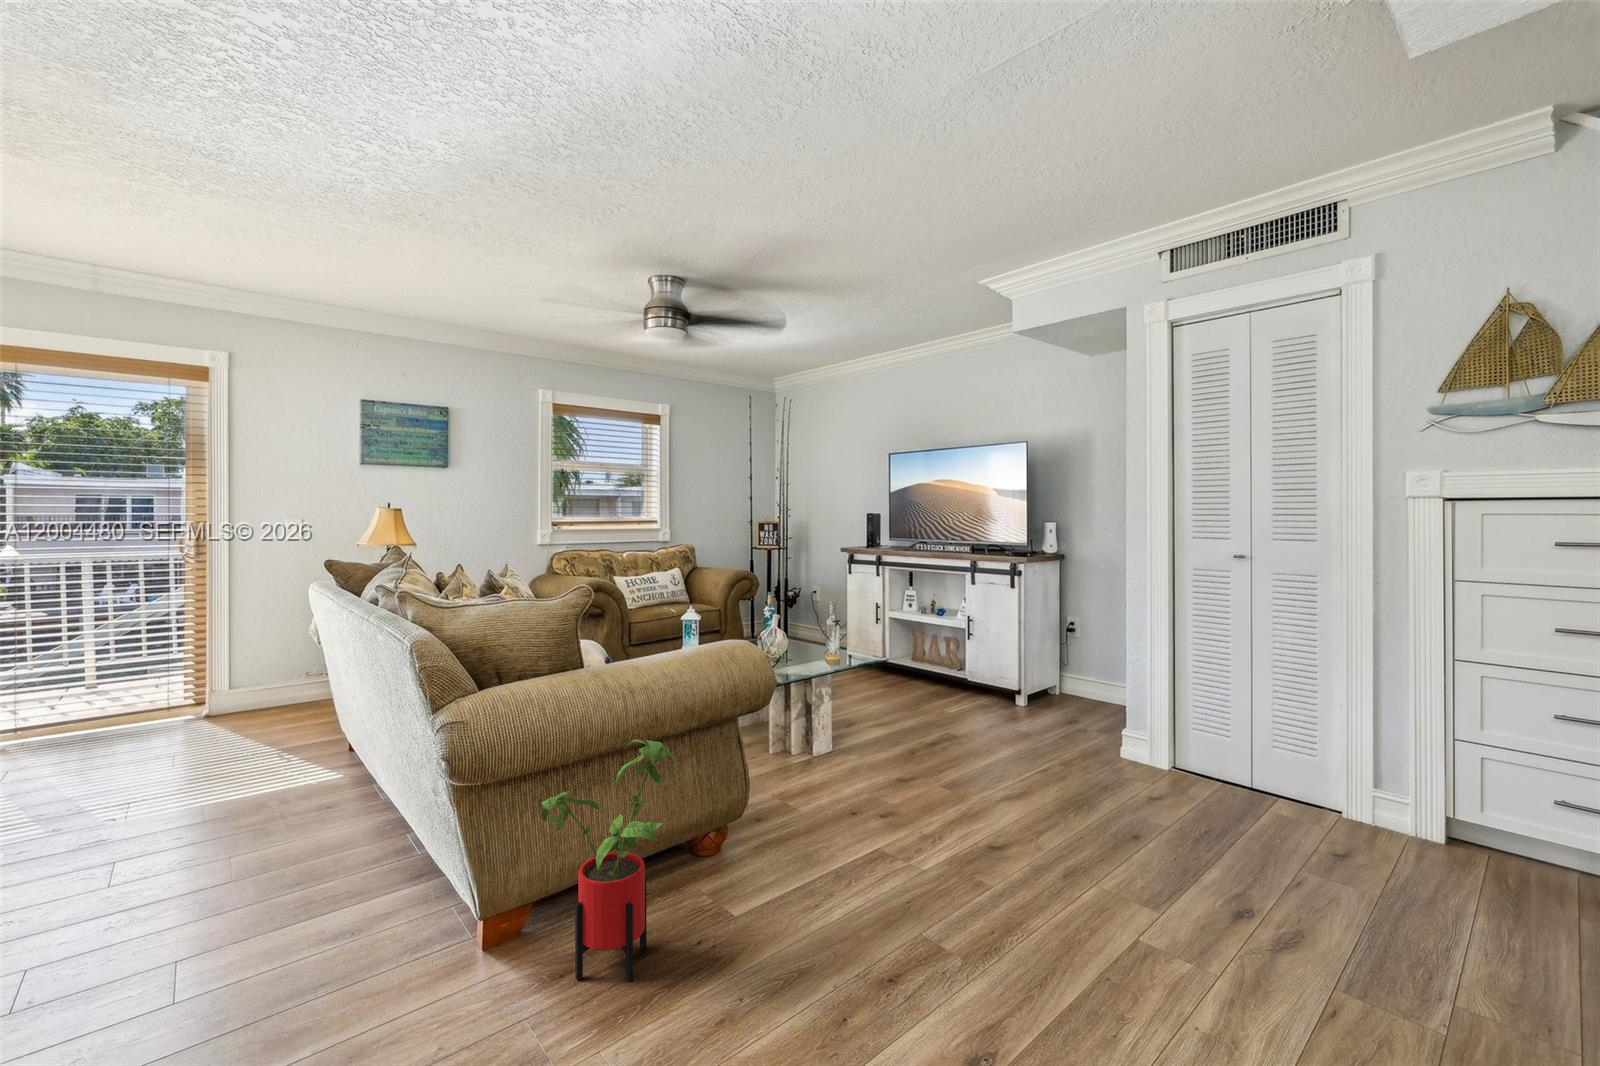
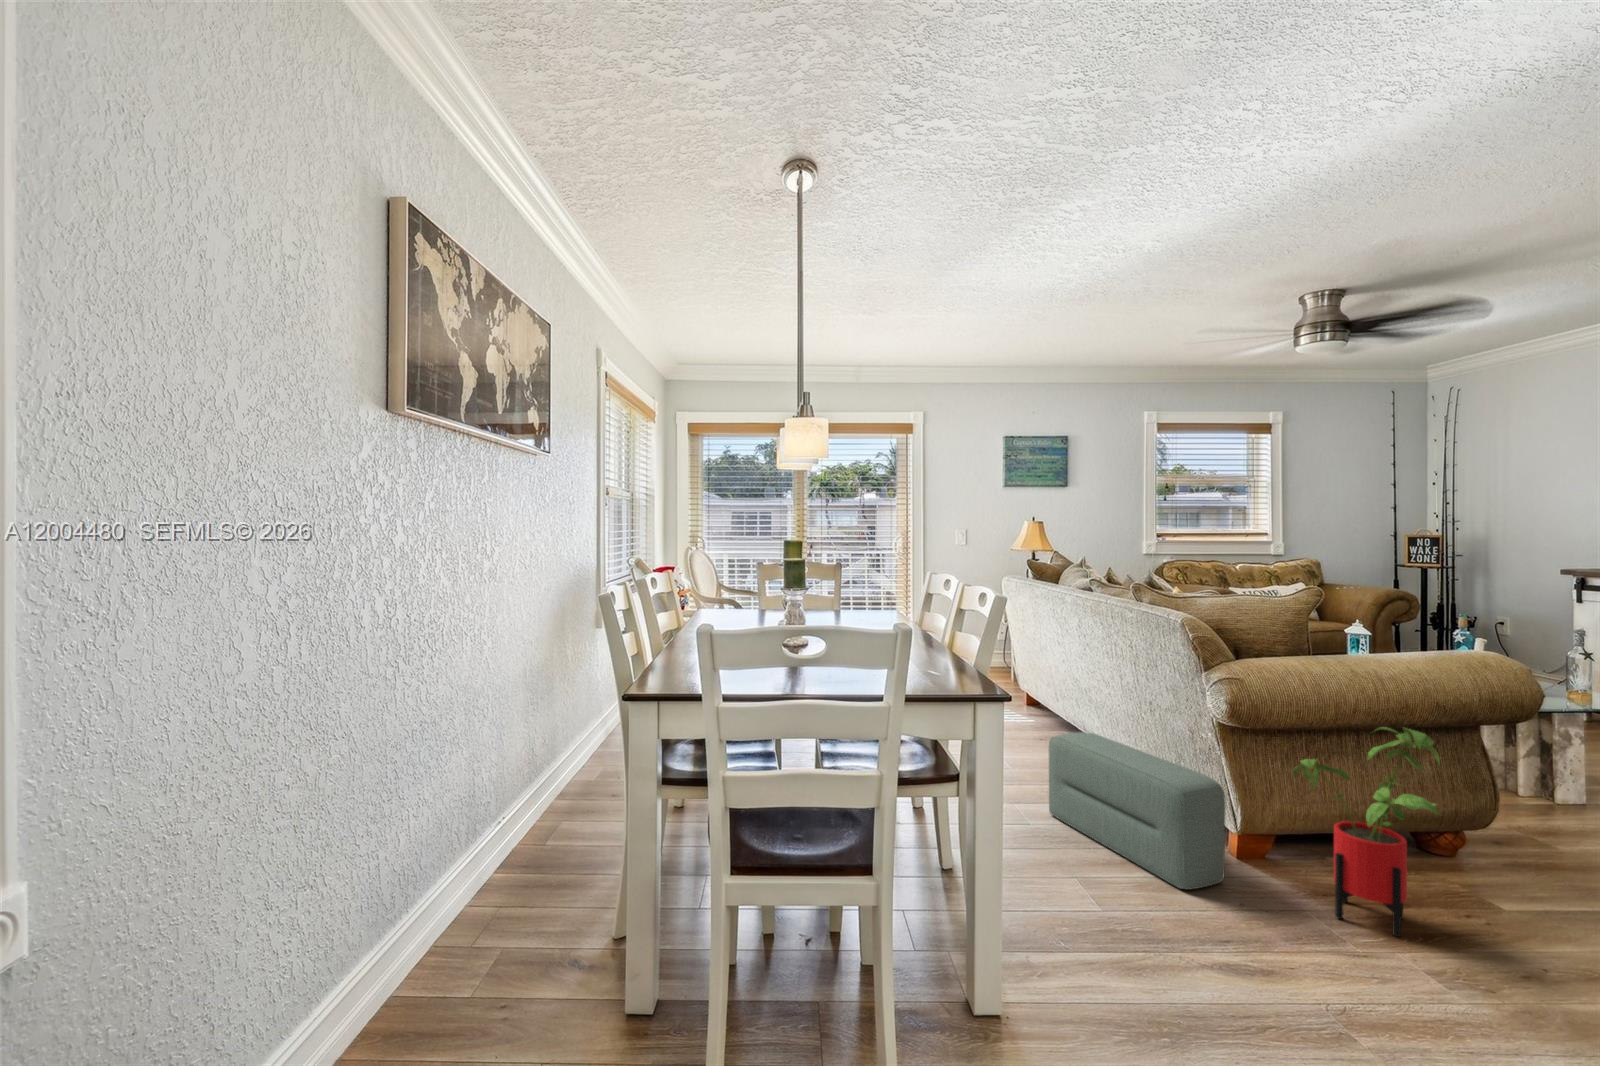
pouf: none [261,801,465,1013] -> present [1049,732,1225,889]

